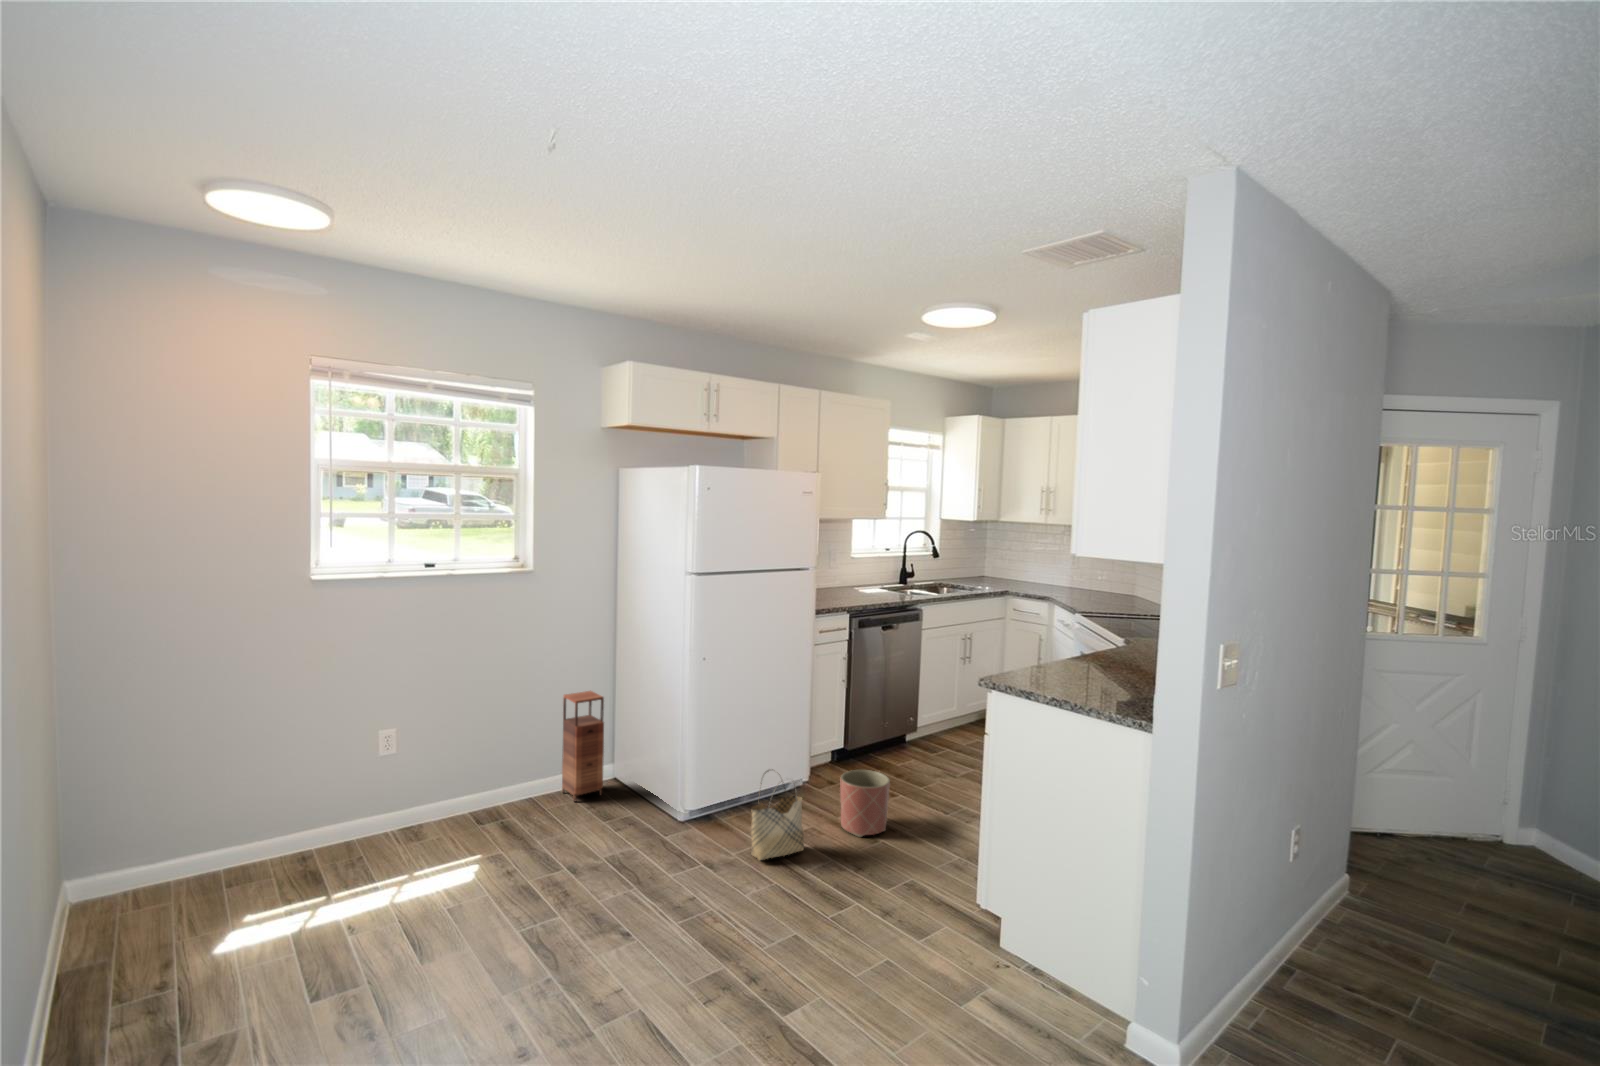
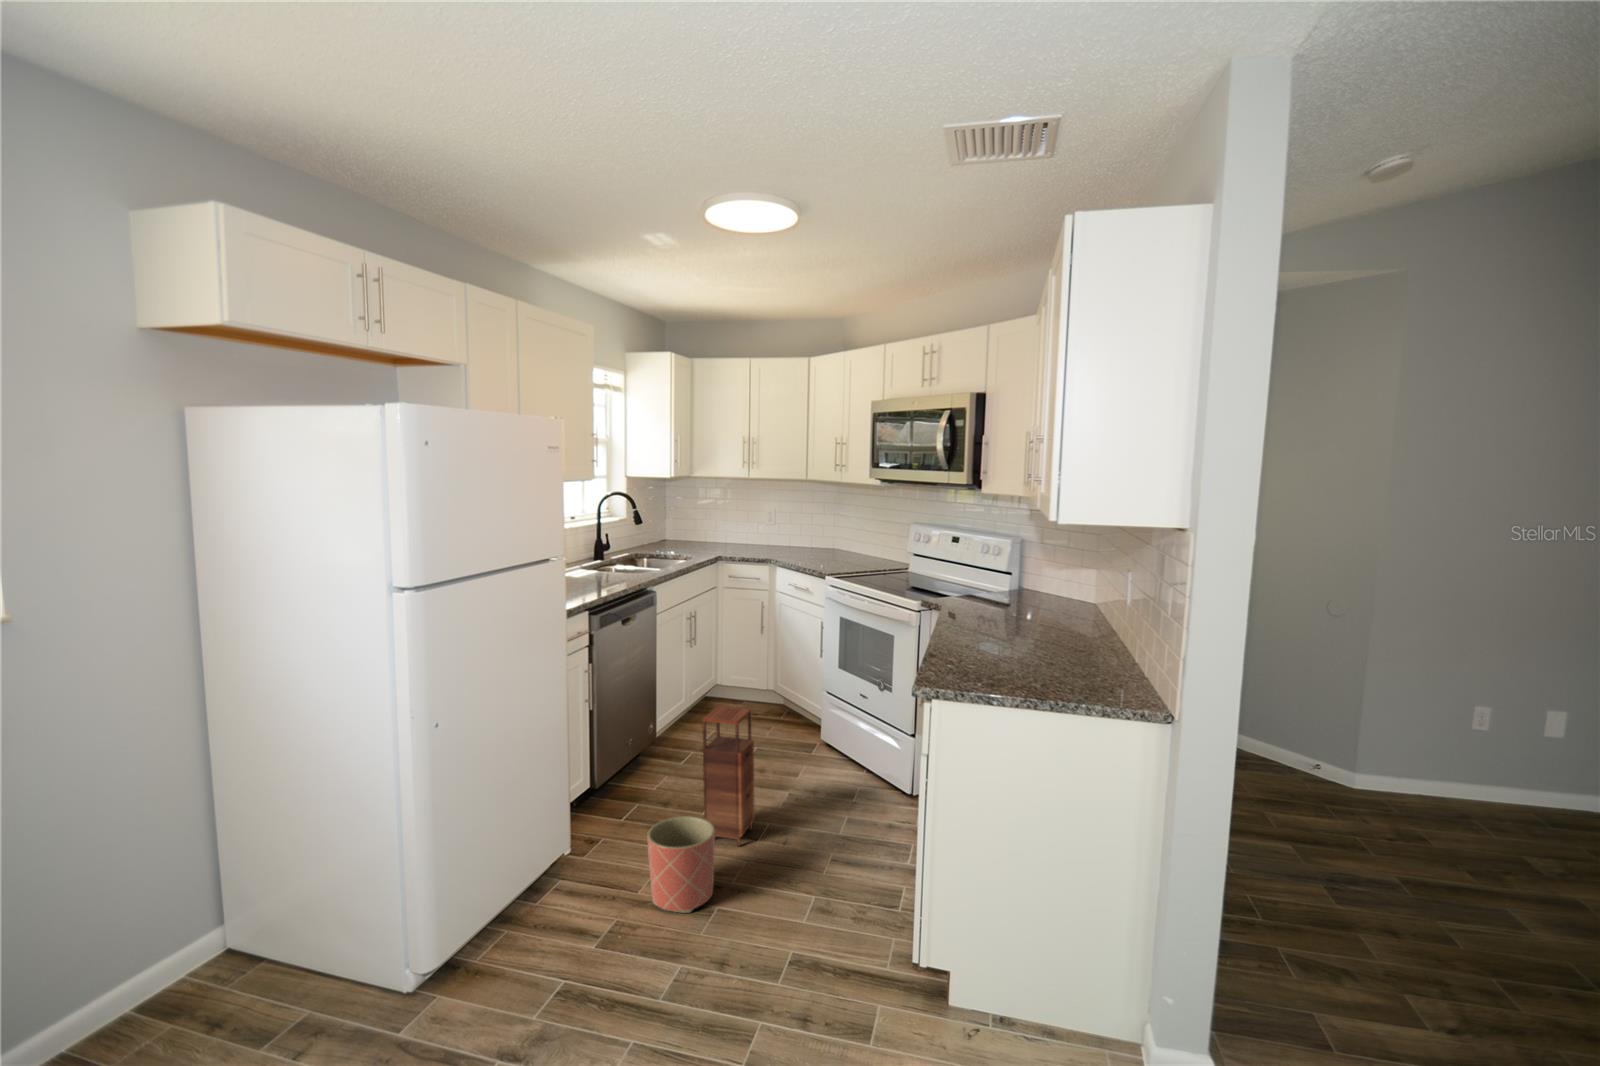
storage cabinet: present [562,691,604,802] -> present [703,706,755,847]
woven basket: present [751,770,804,860] -> none [559,866,635,1013]

